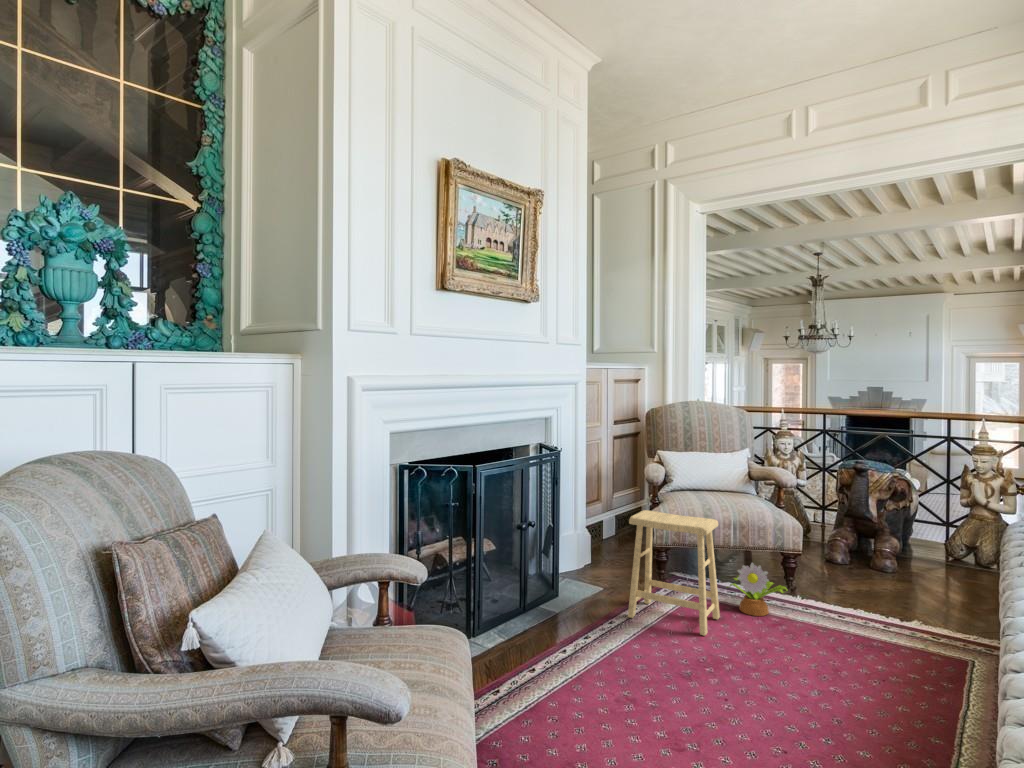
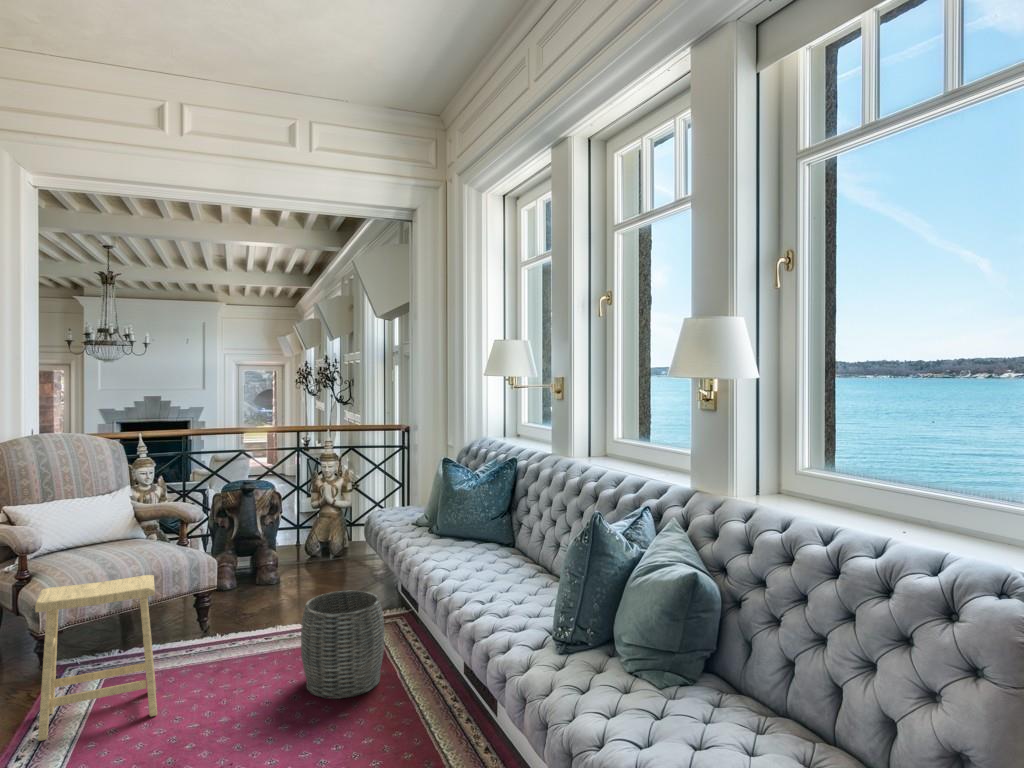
decorative plant: present [727,563,786,616] -> none [153,613,220,673]
woven basket: none [836,585,942,710] -> present [301,591,385,699]

